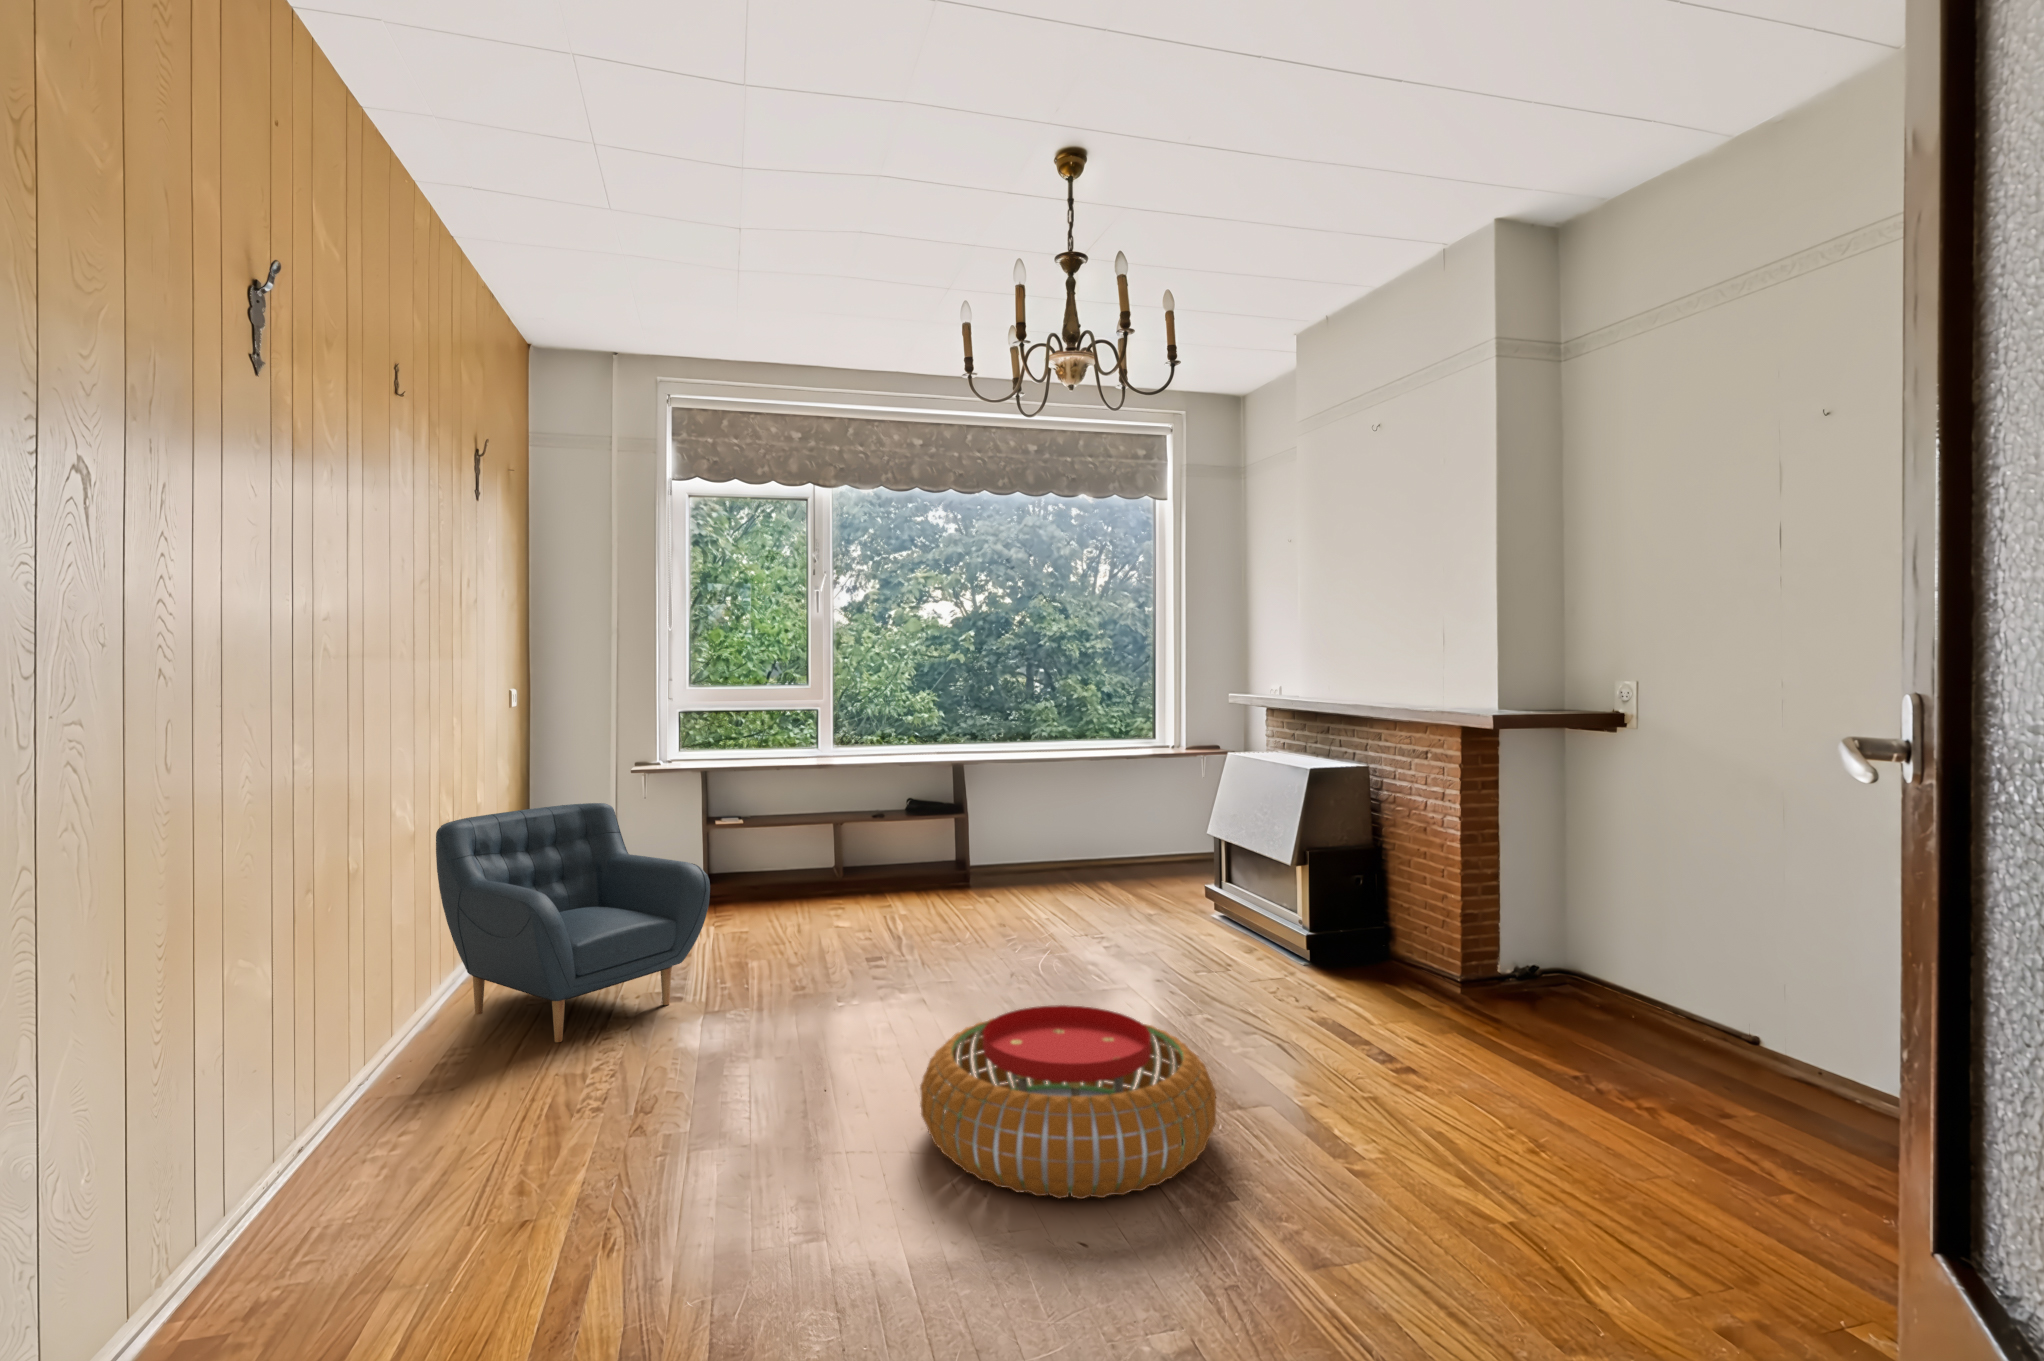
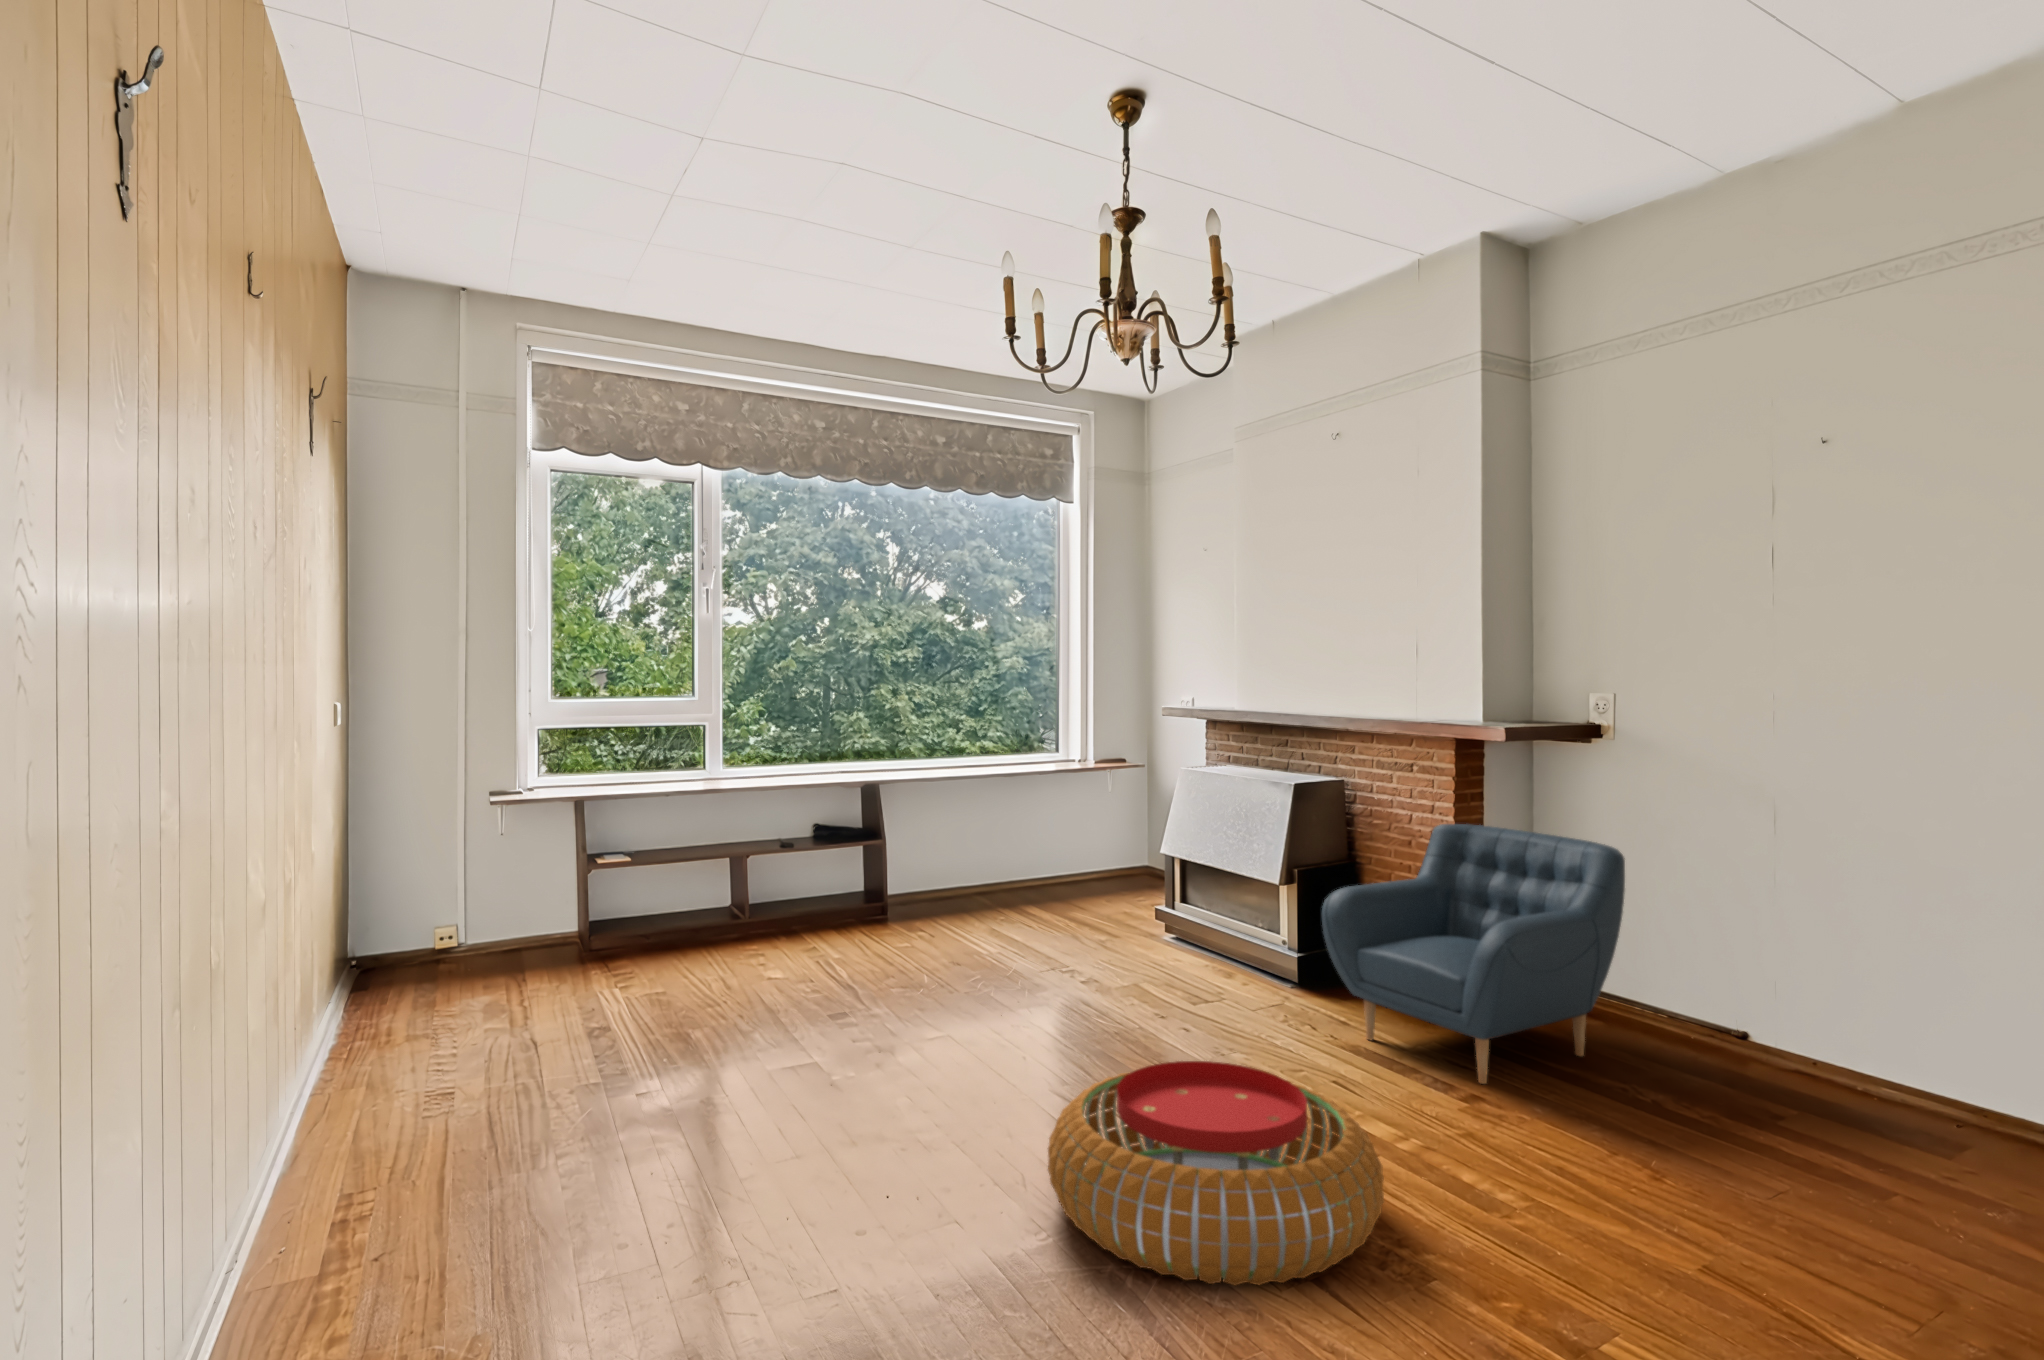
armchair: present [436,803,710,1042] -> present [1322,824,1625,1084]

